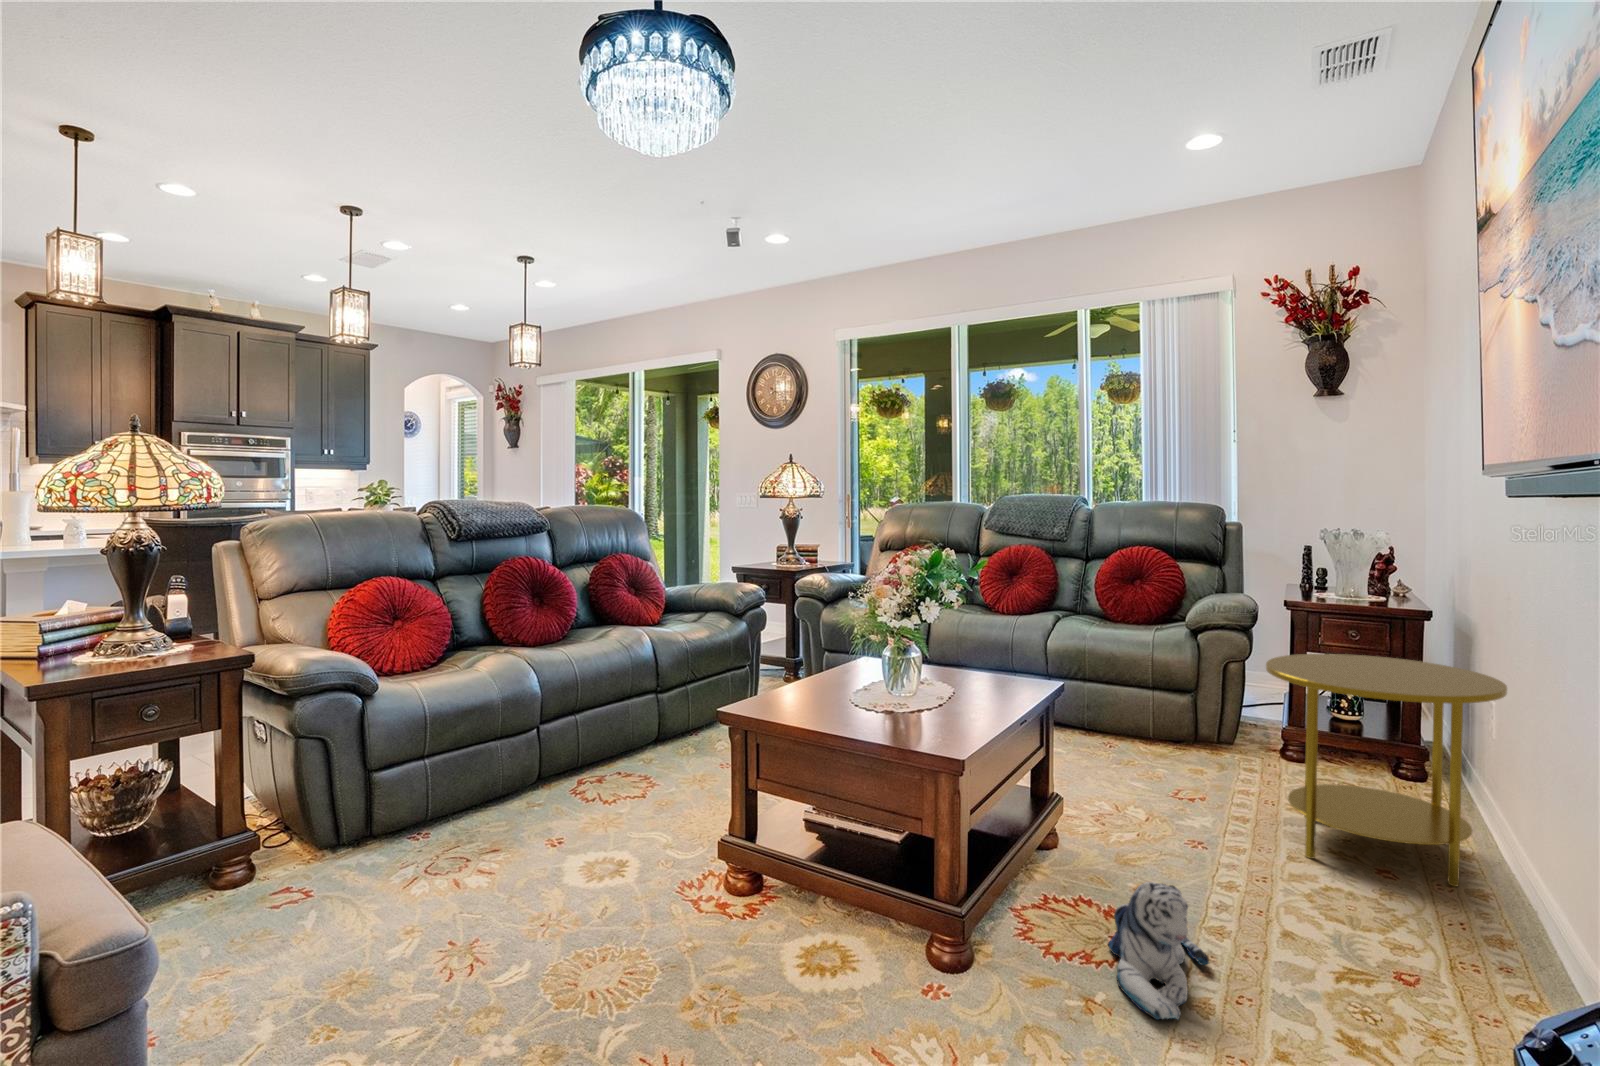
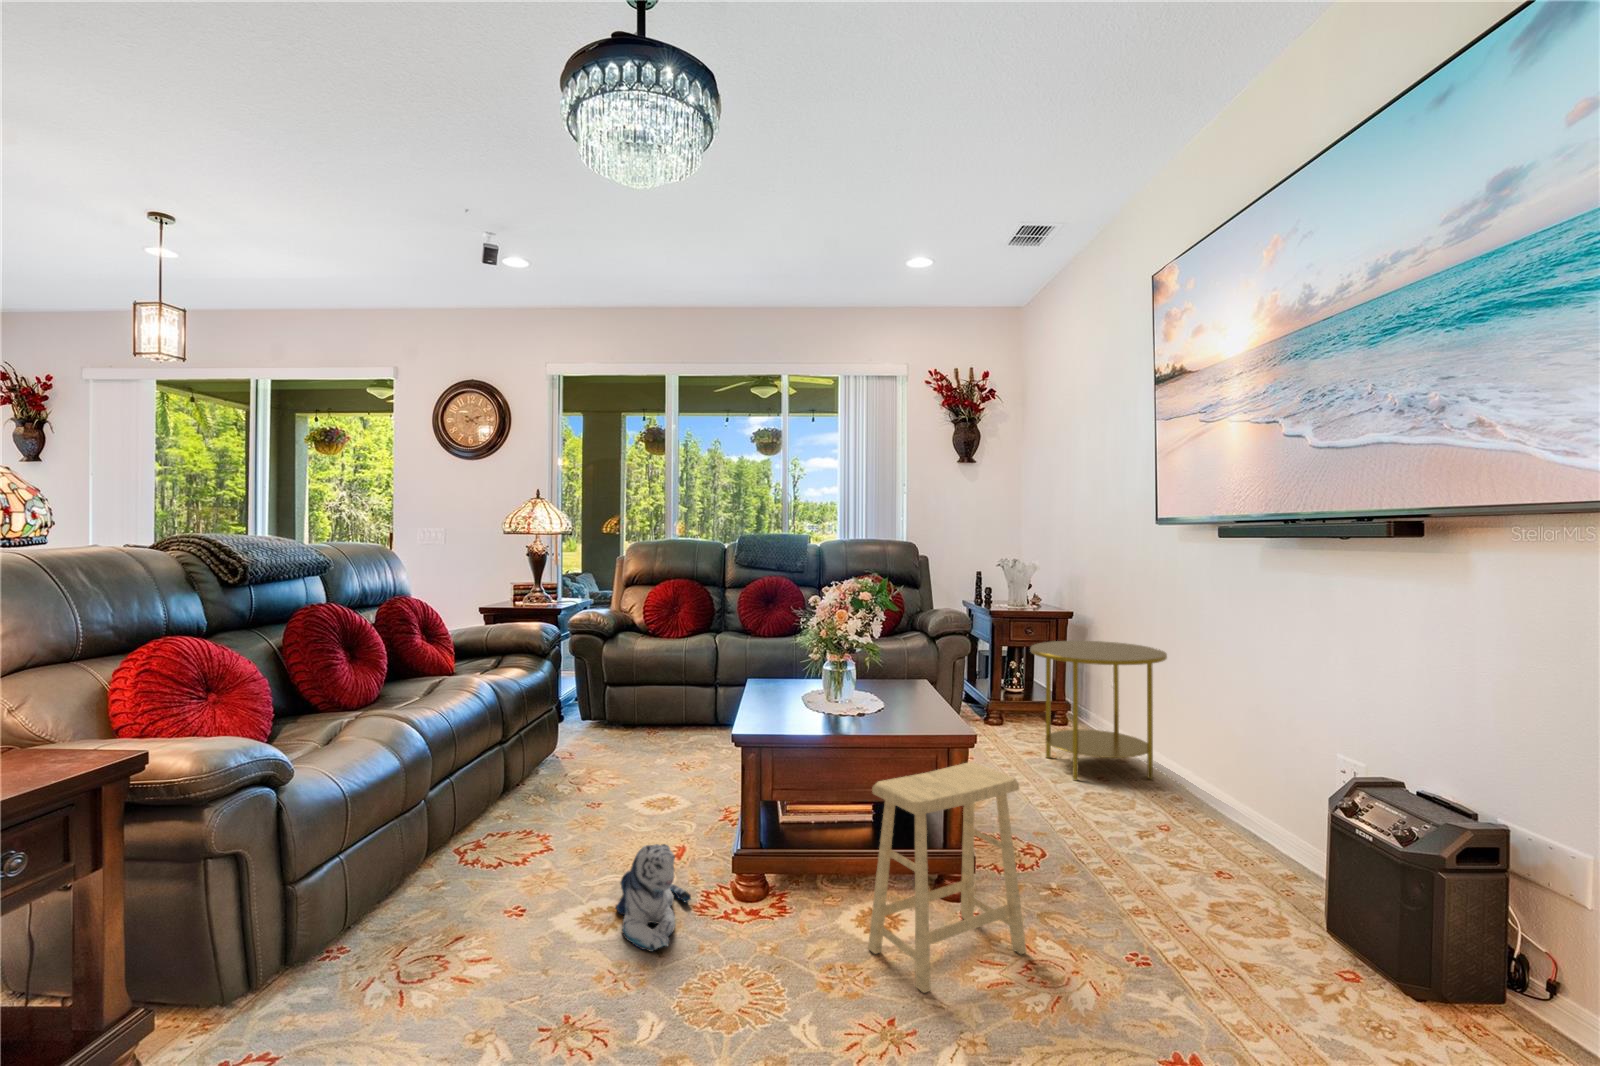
footstool: none [745,783,920,1040] -> present [868,763,1026,993]
plush toy: present [1108,882,1209,1020] -> present [615,844,691,952]

